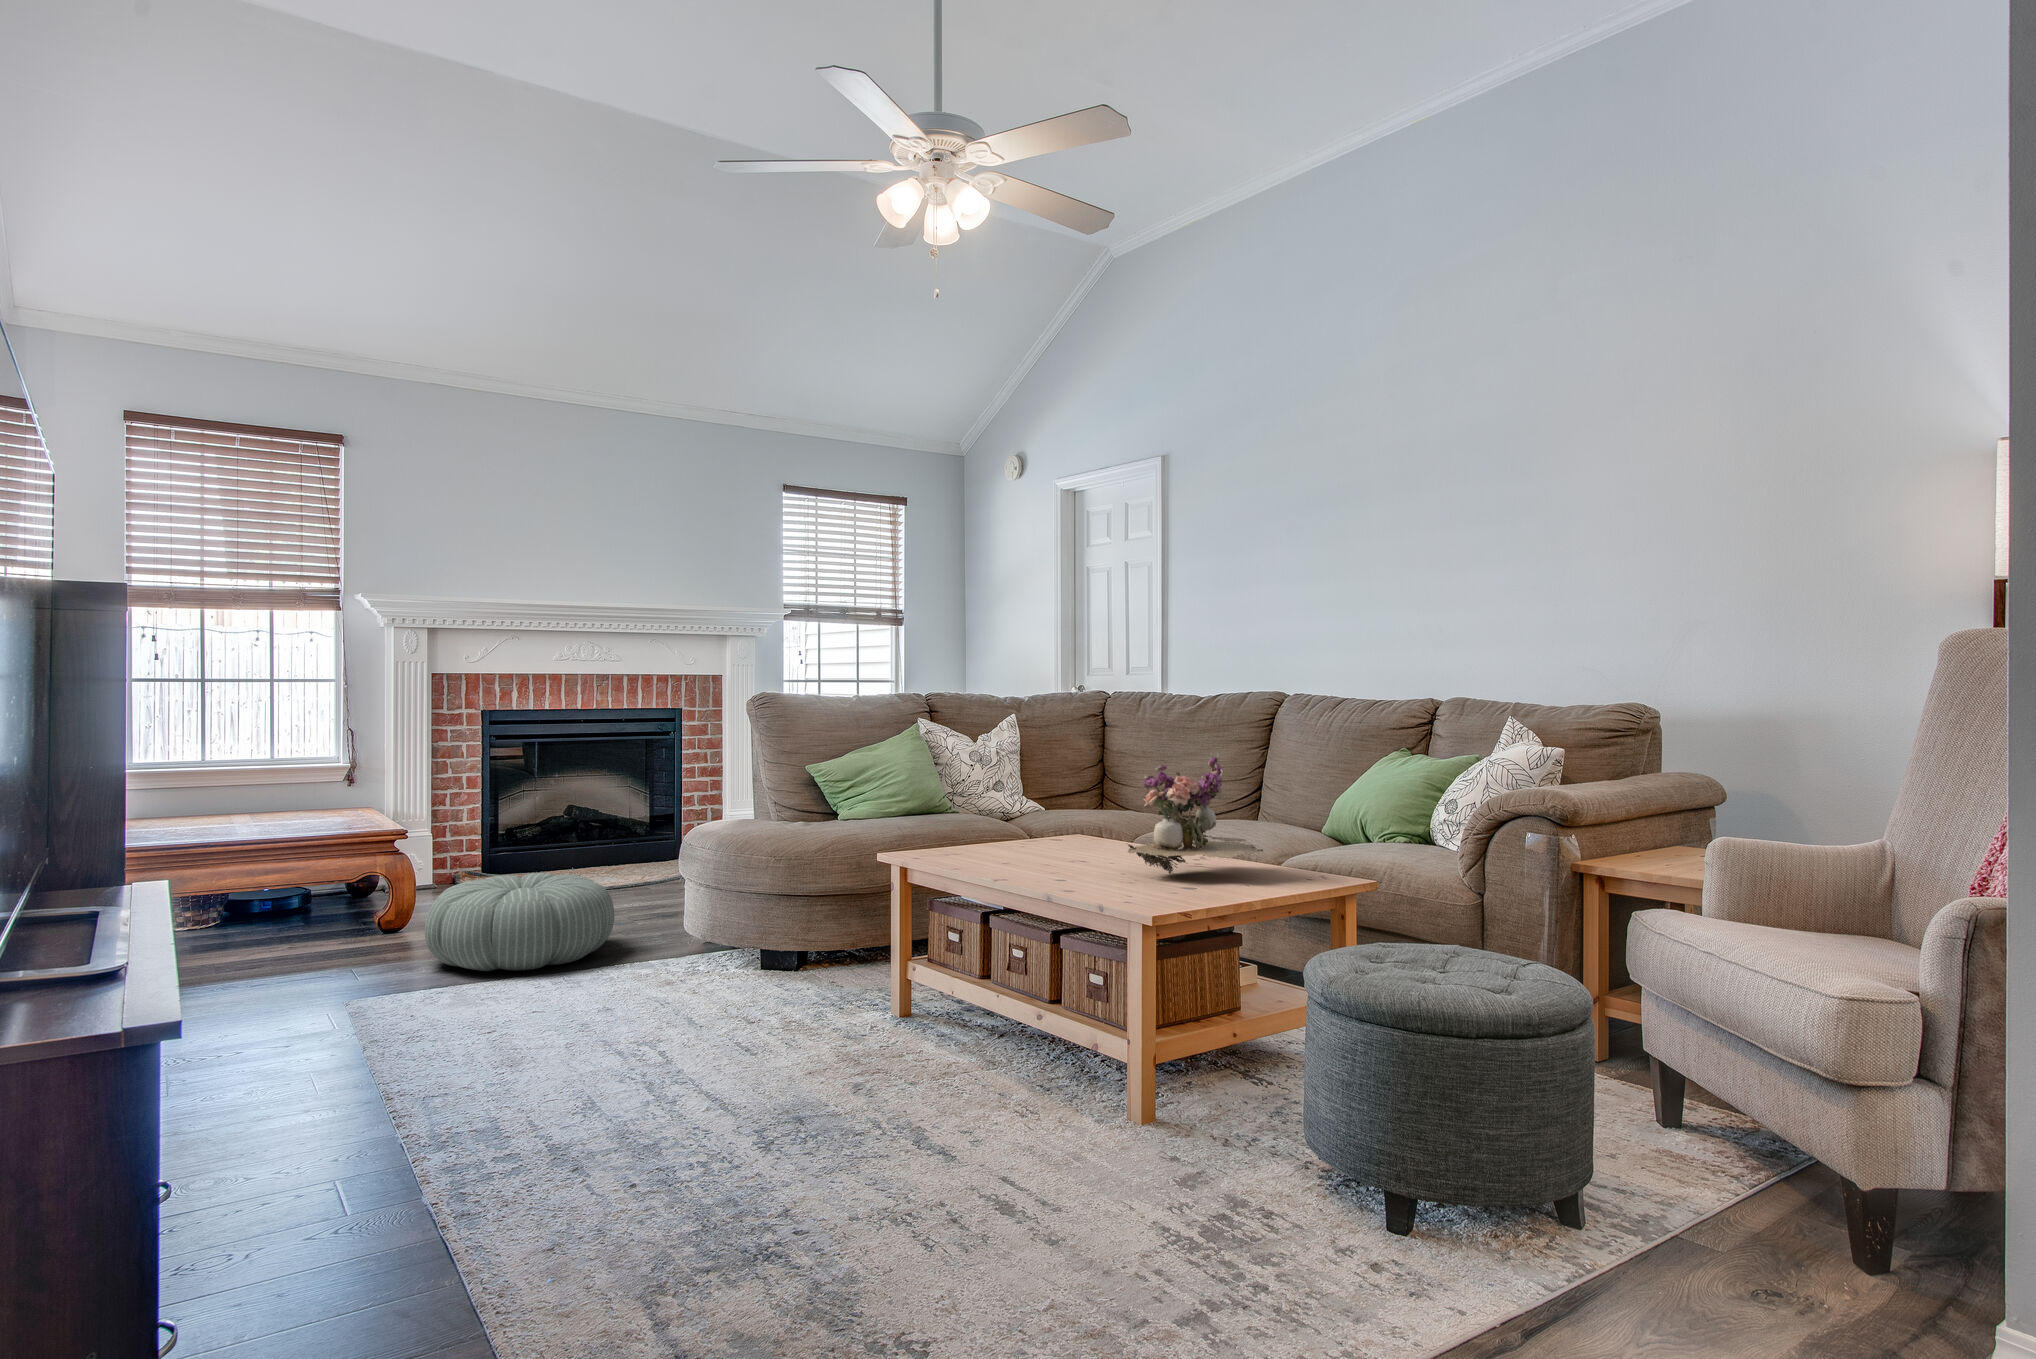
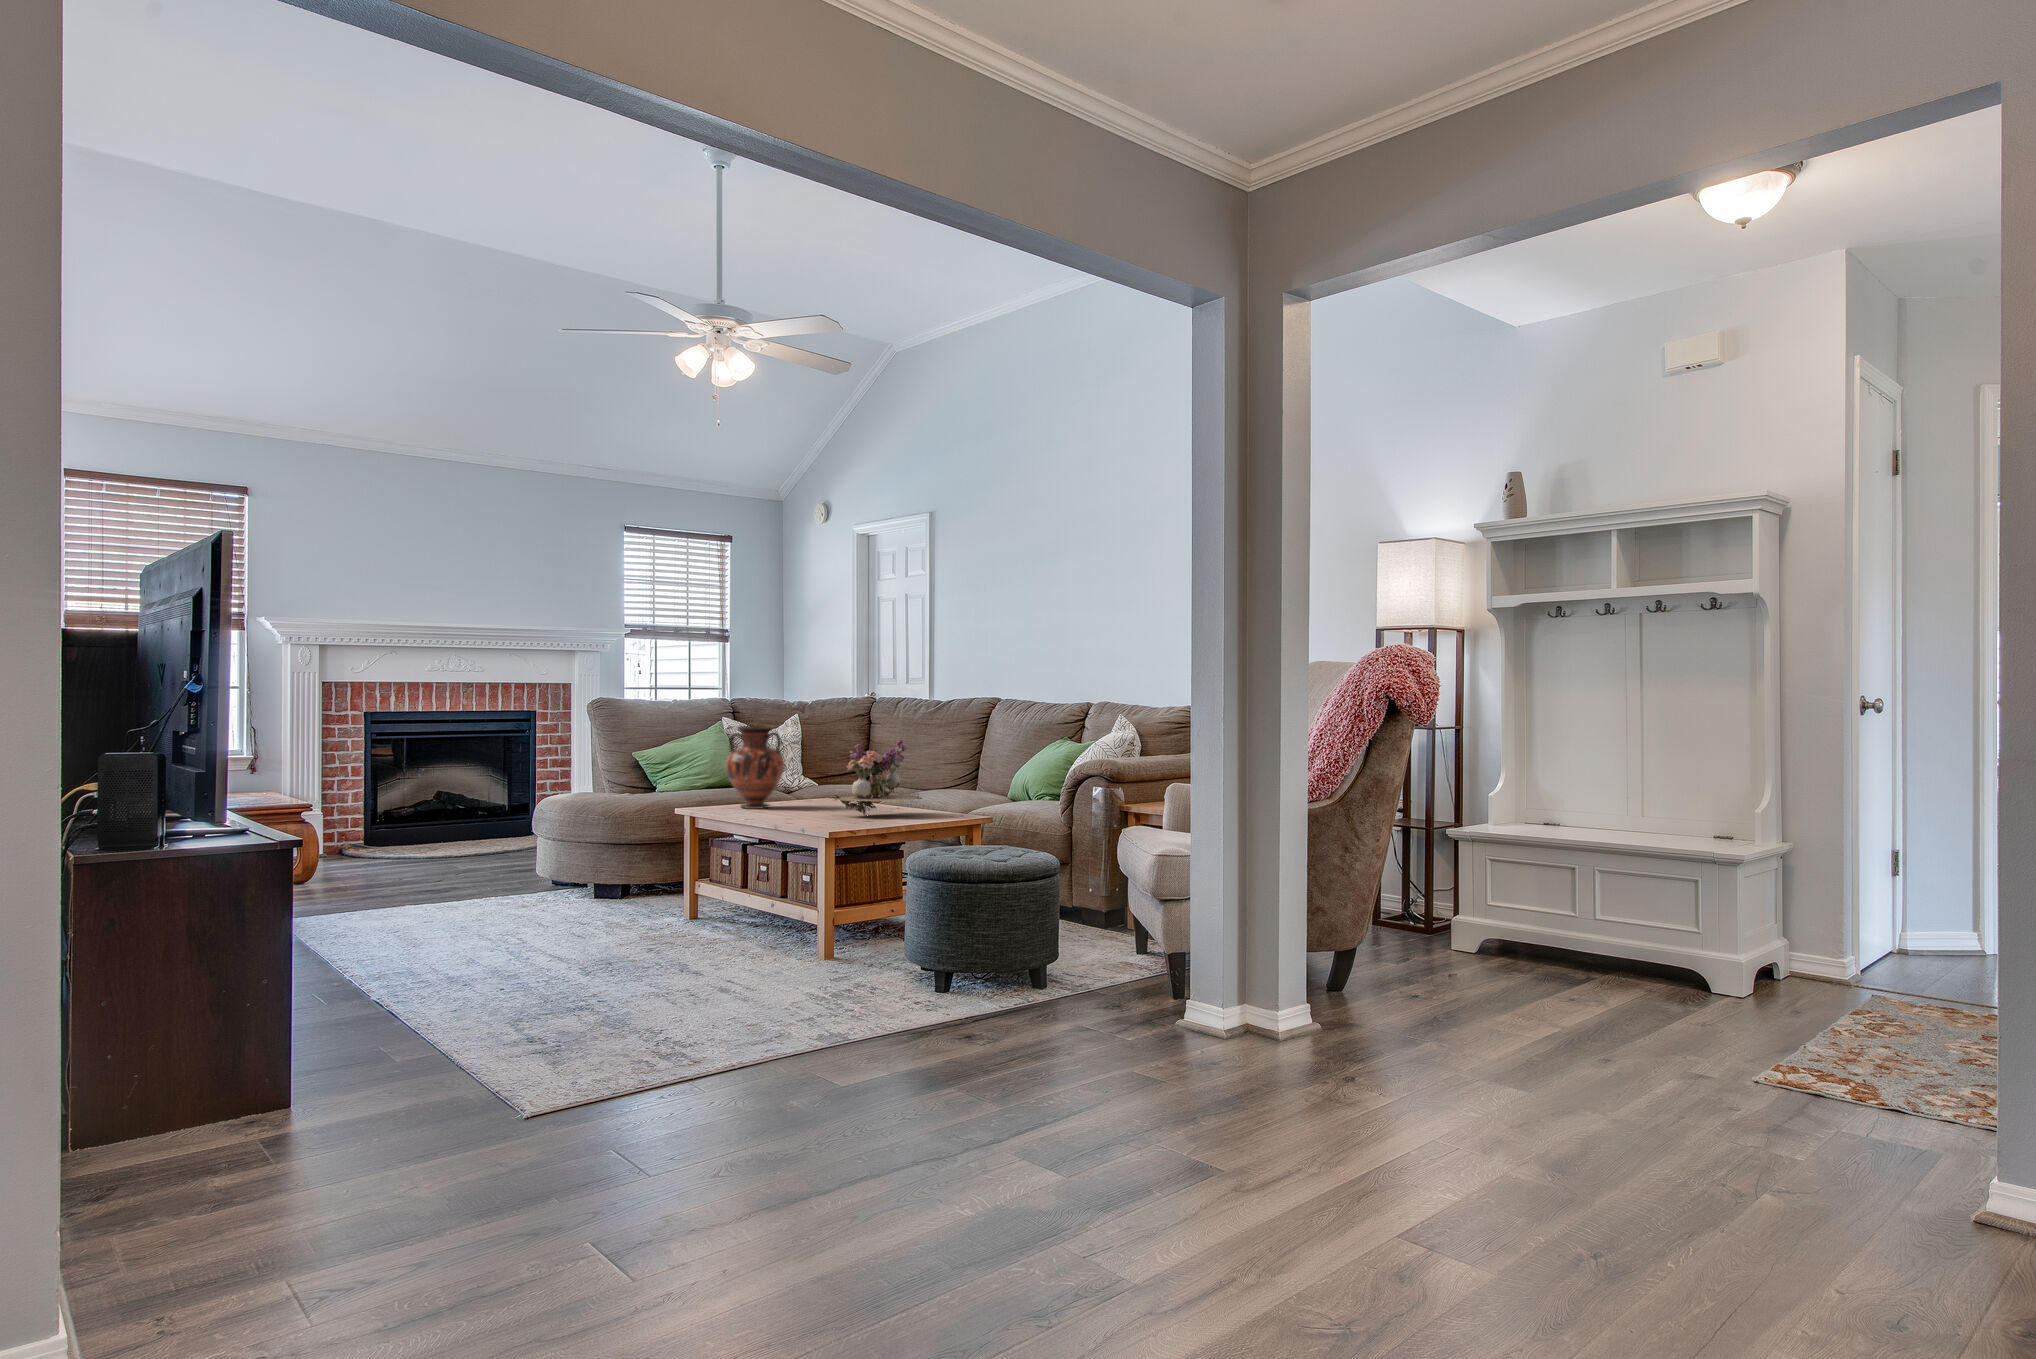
vase: none [951,734,1034,857] -> present [726,725,784,809]
pouf: present [425,873,615,971] -> none [338,833,482,900]

